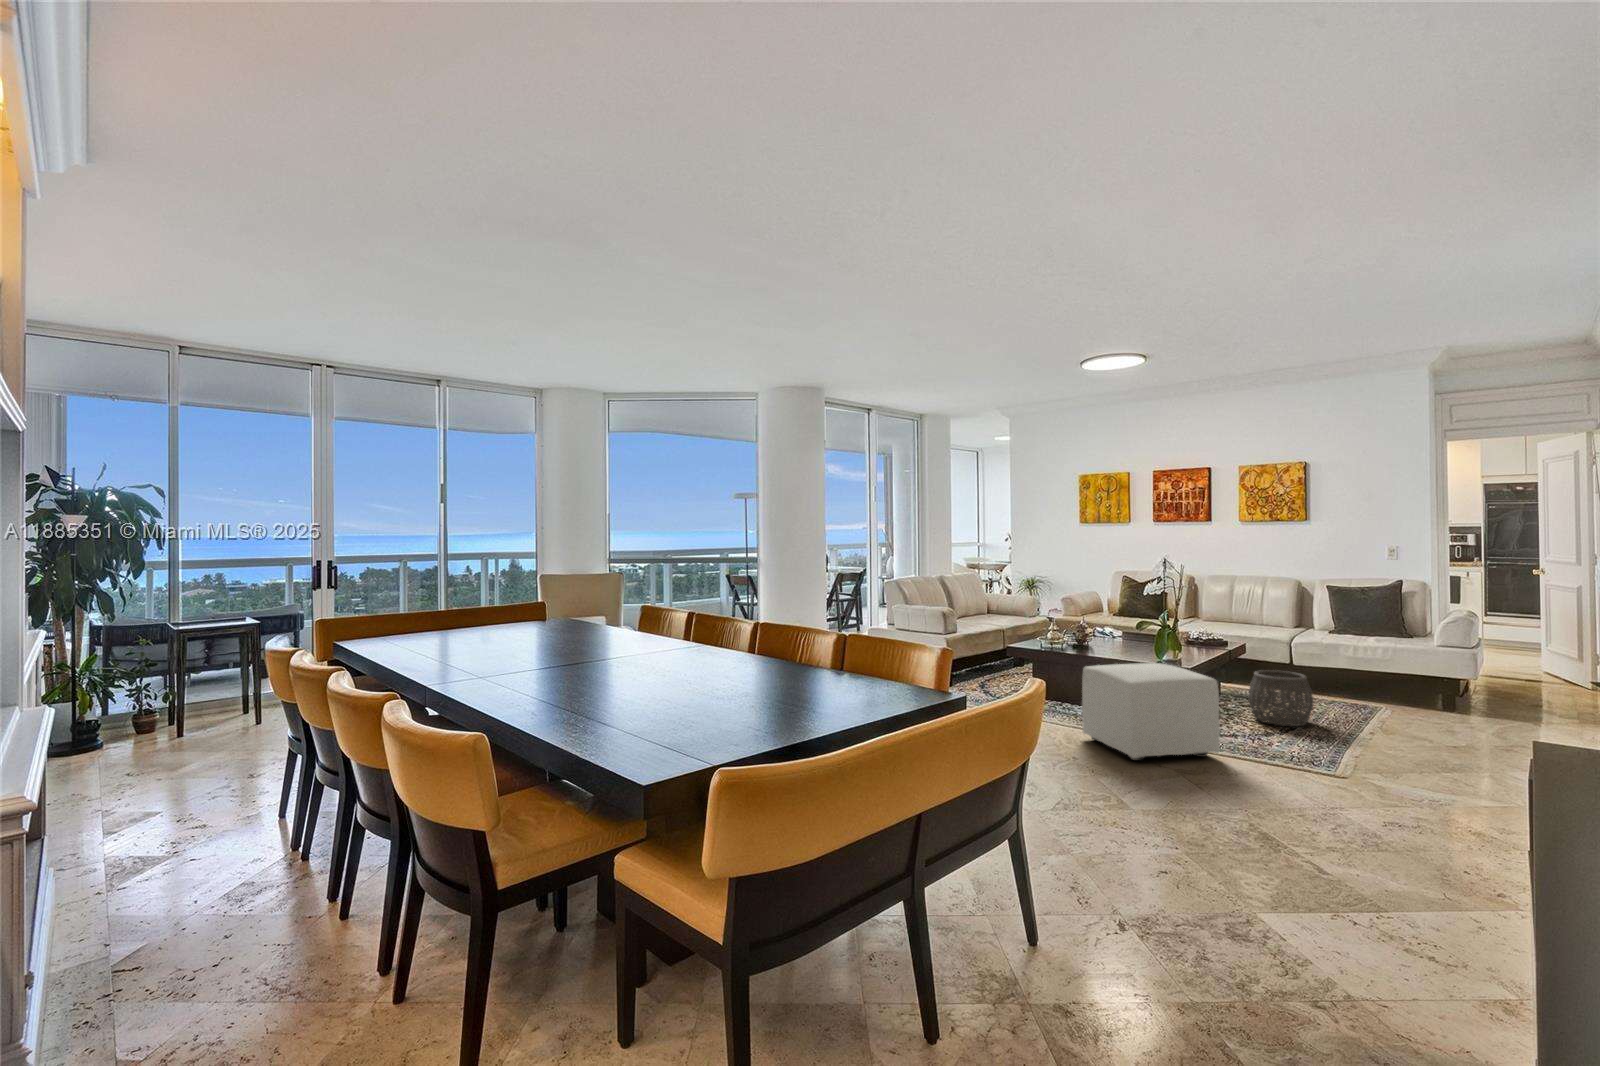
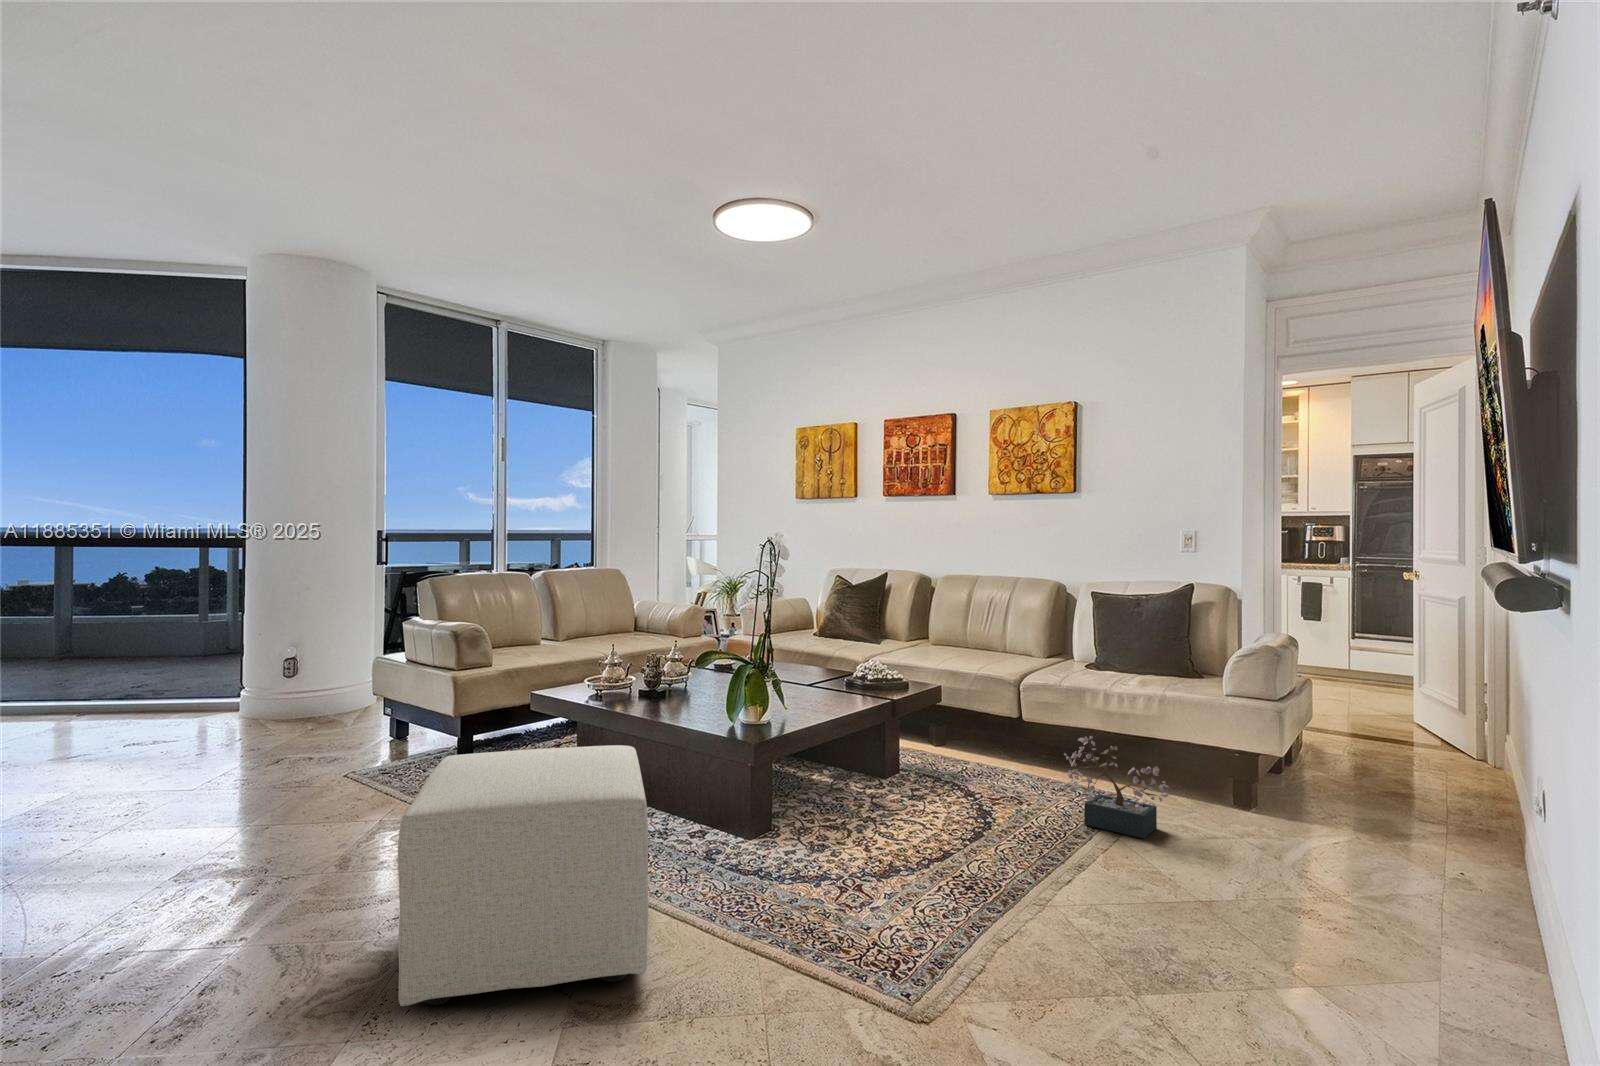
decorative plant: none [1348,667,1416,719] -> present [1064,736,1169,838]
woven basket: present [1249,670,1314,726] -> none [862,746,972,865]

